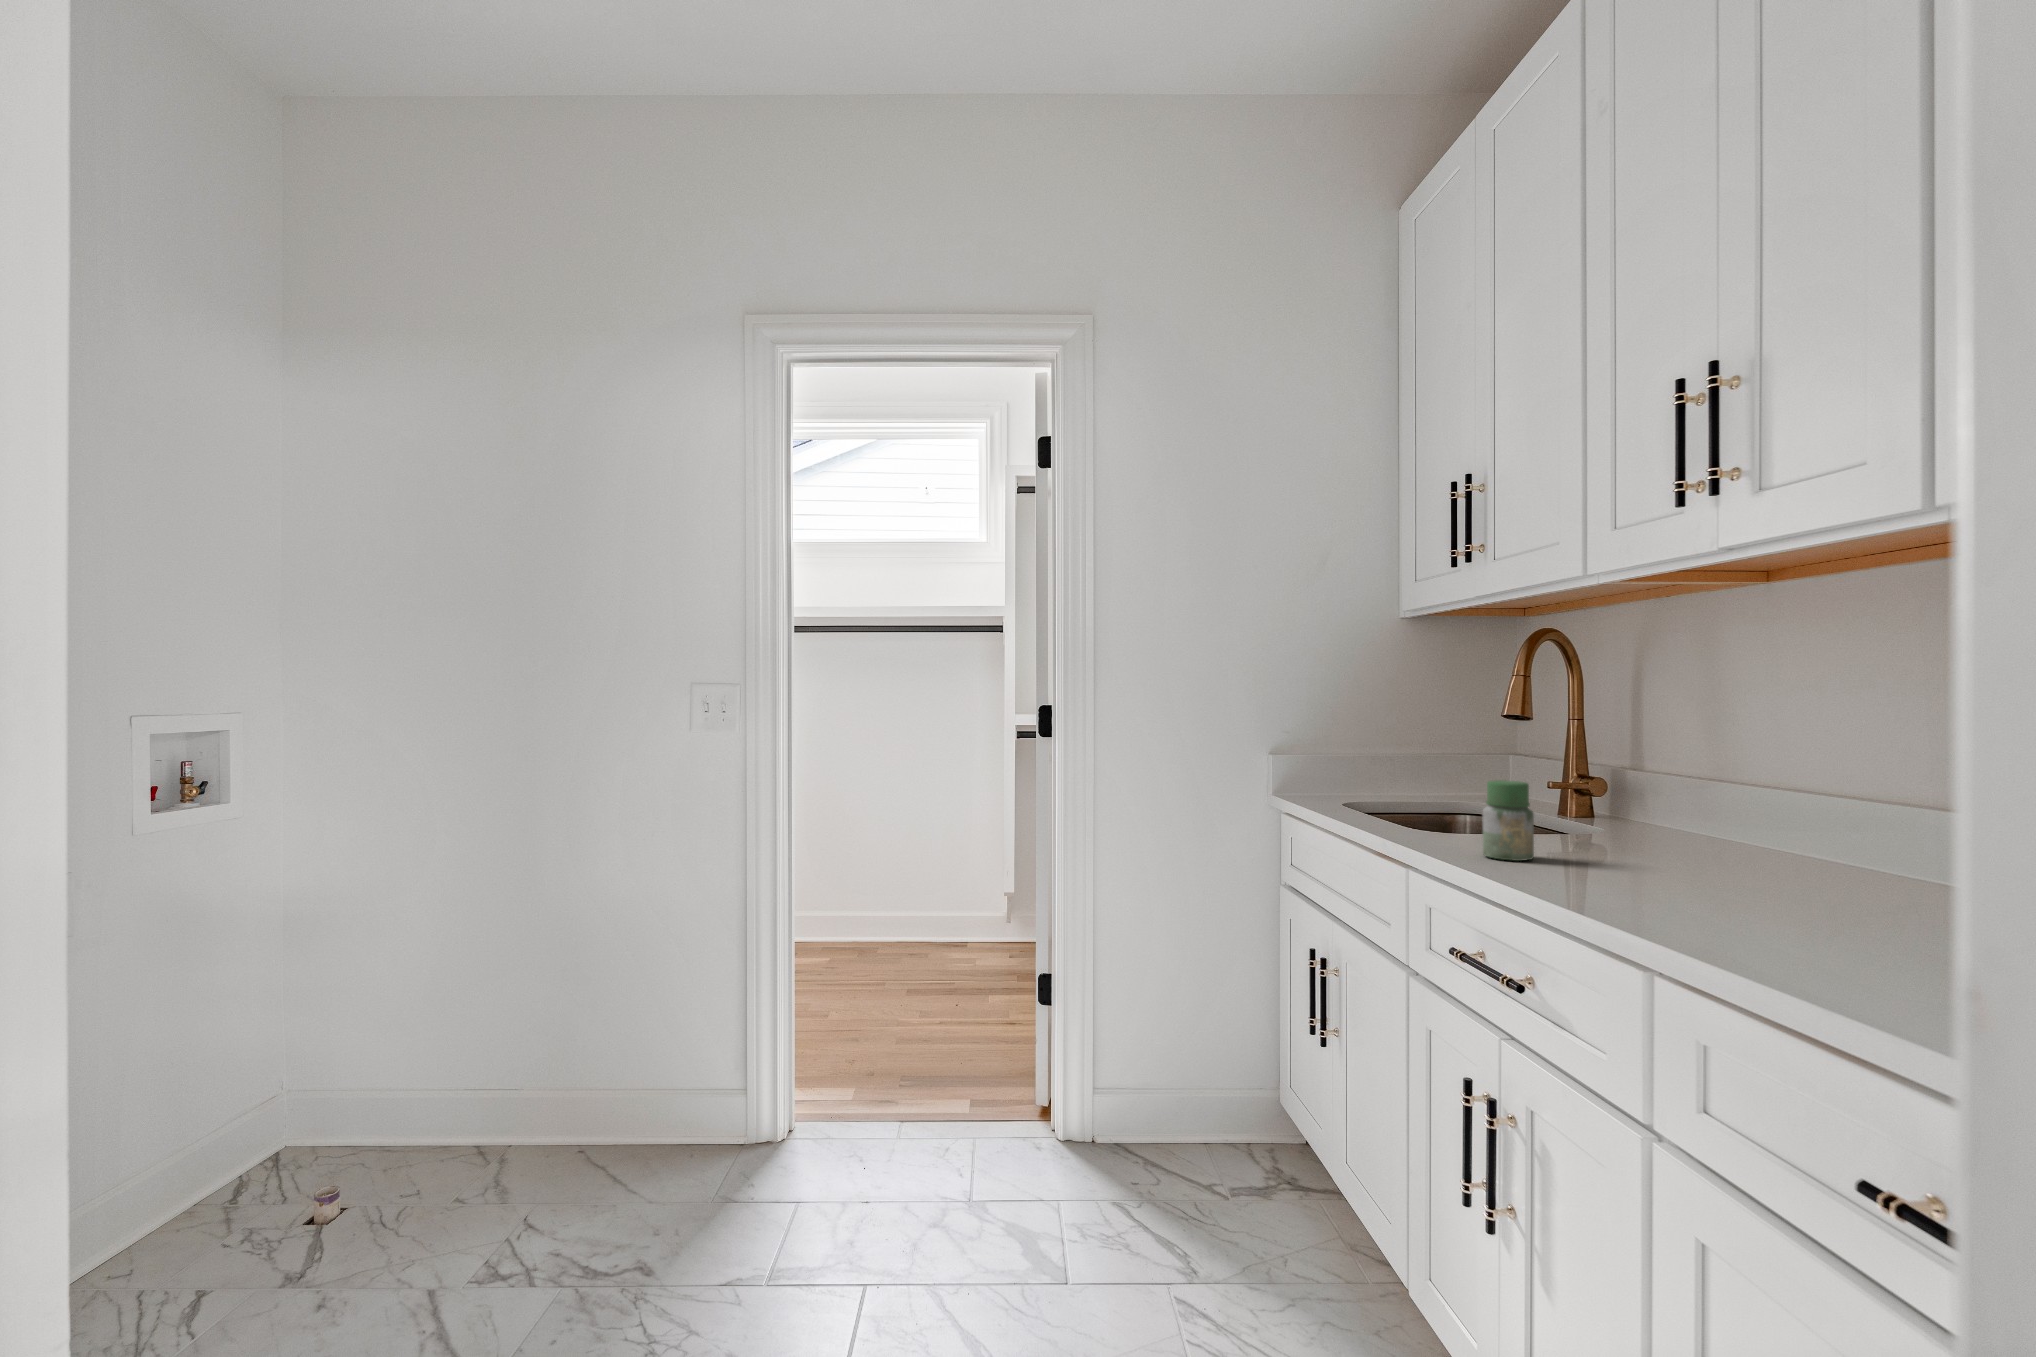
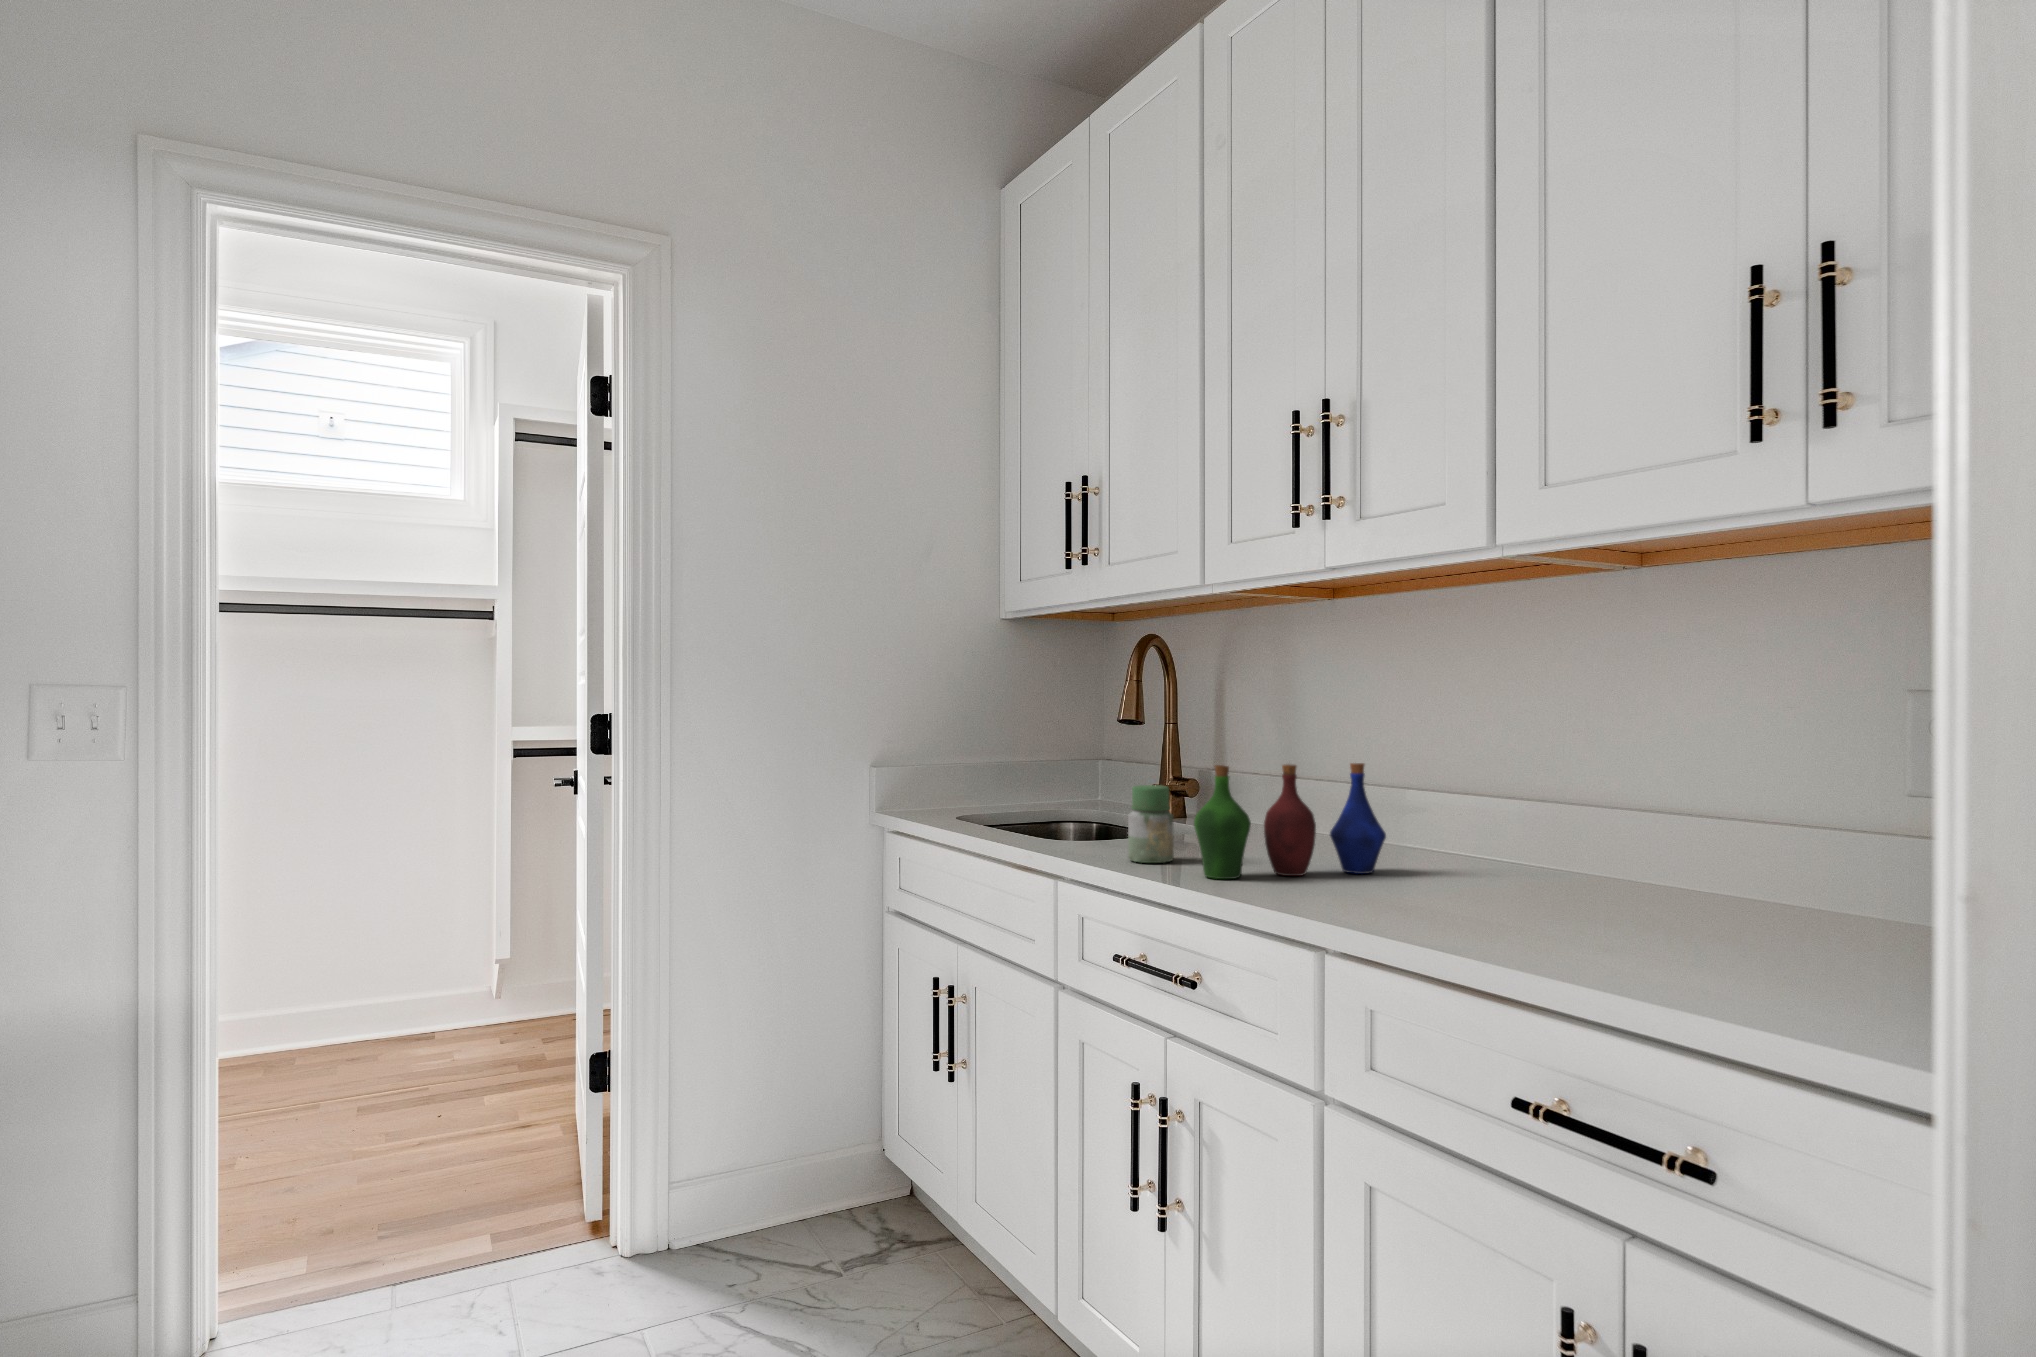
bottle: none [1540,763,1795,893] -> present [1194,763,1386,879]

